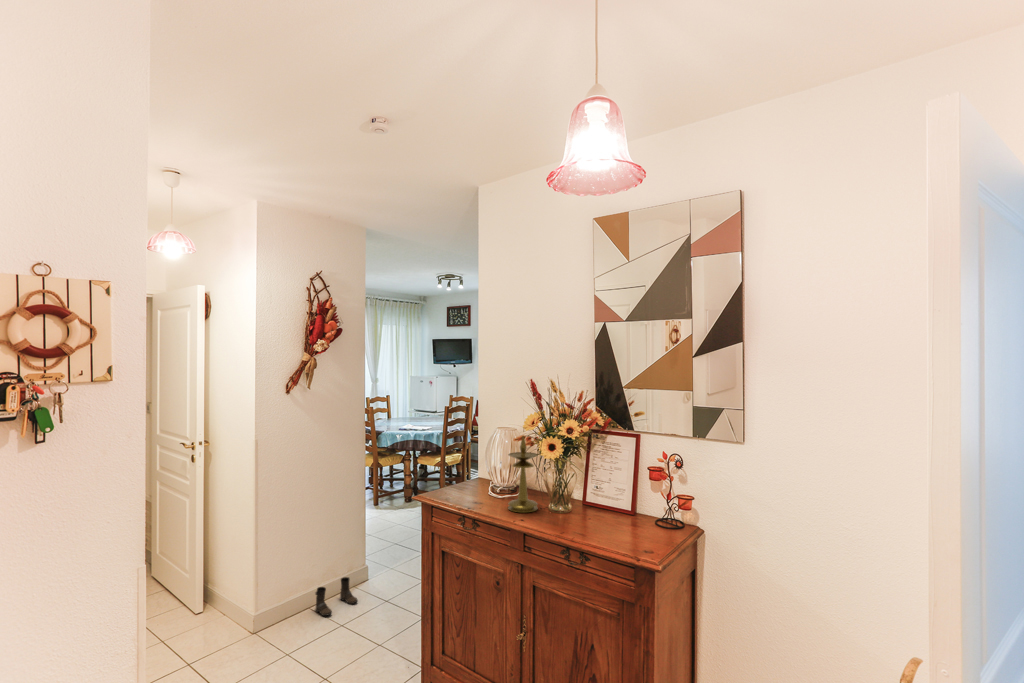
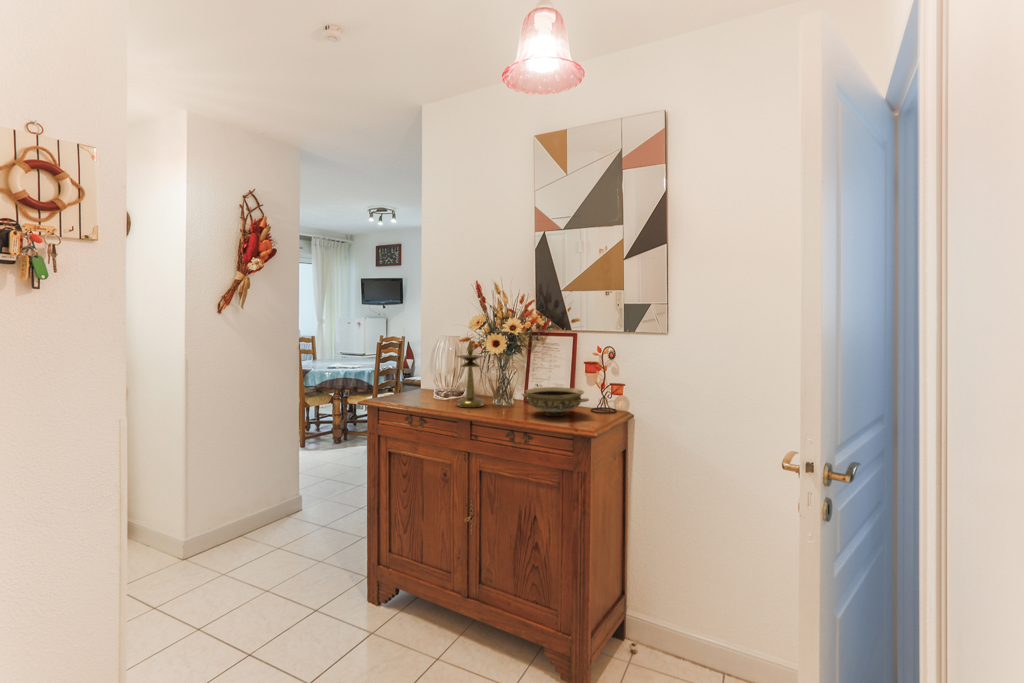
ceramic bowl: none [578,495,654,534] -> present [522,387,589,416]
boots: present [315,577,358,616] -> none [259,499,302,534]

